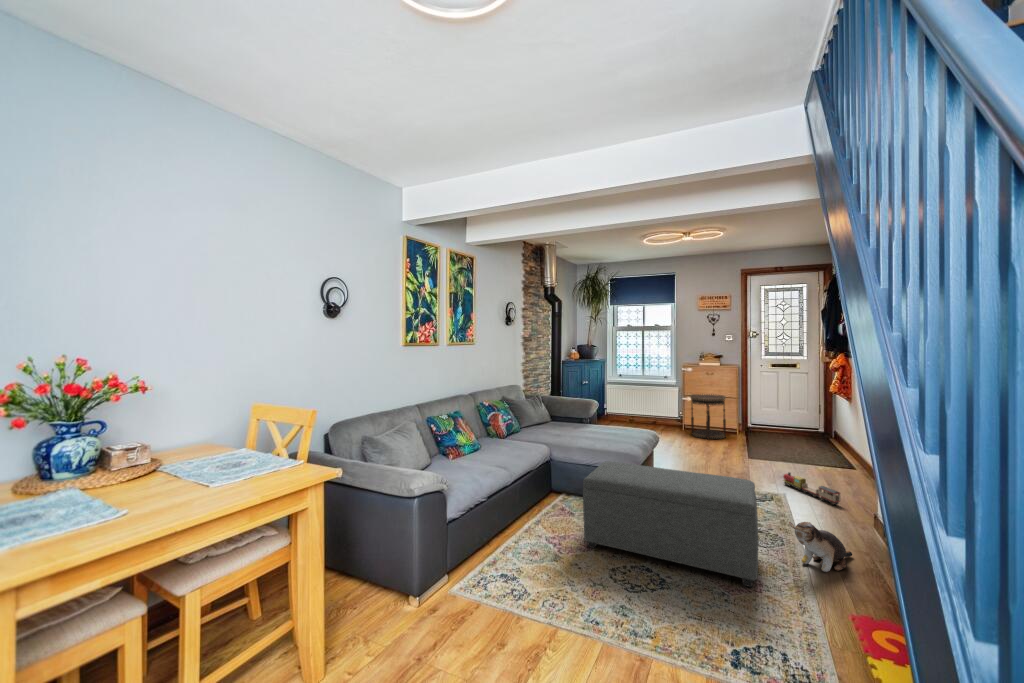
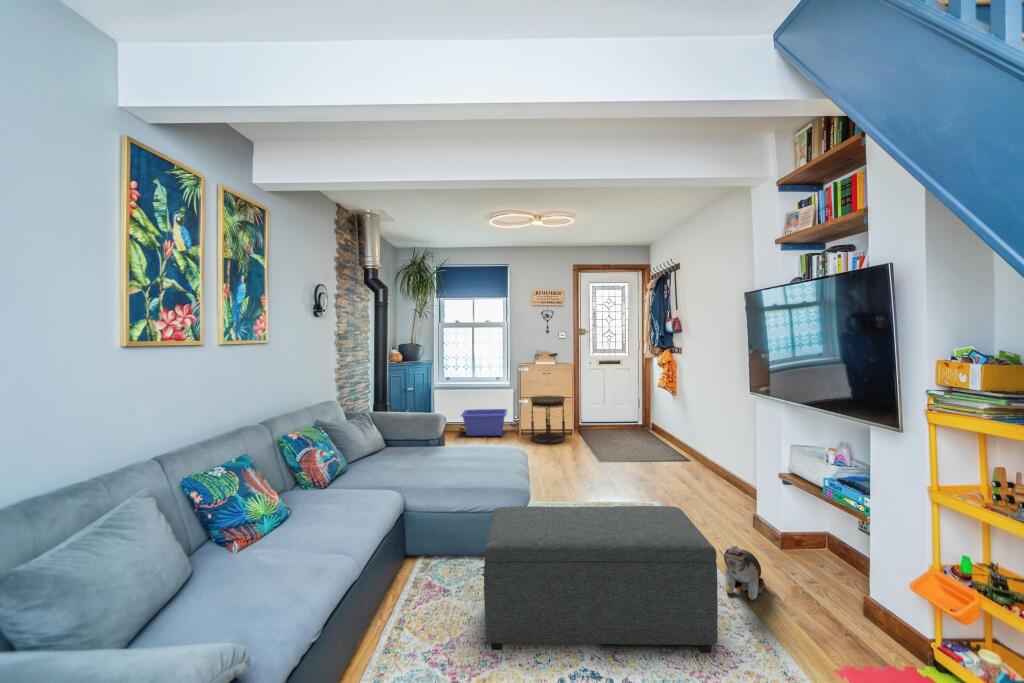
storage bin: none [627,403,672,428] -> present [461,409,507,436]
toy train: present [783,472,840,505] -> none [644,475,704,506]

